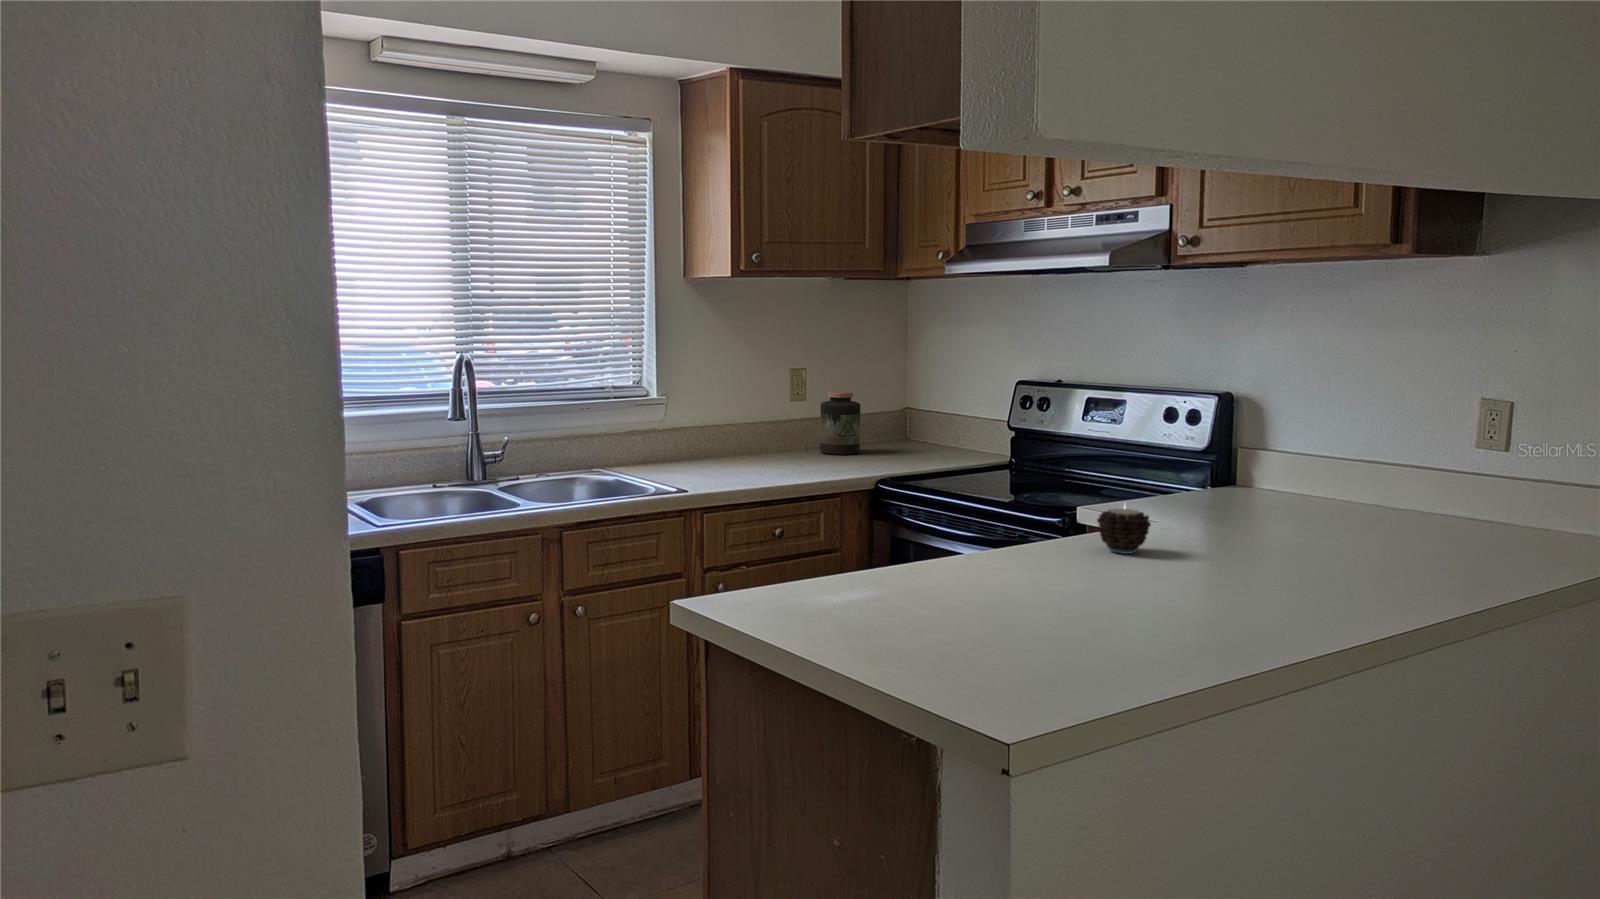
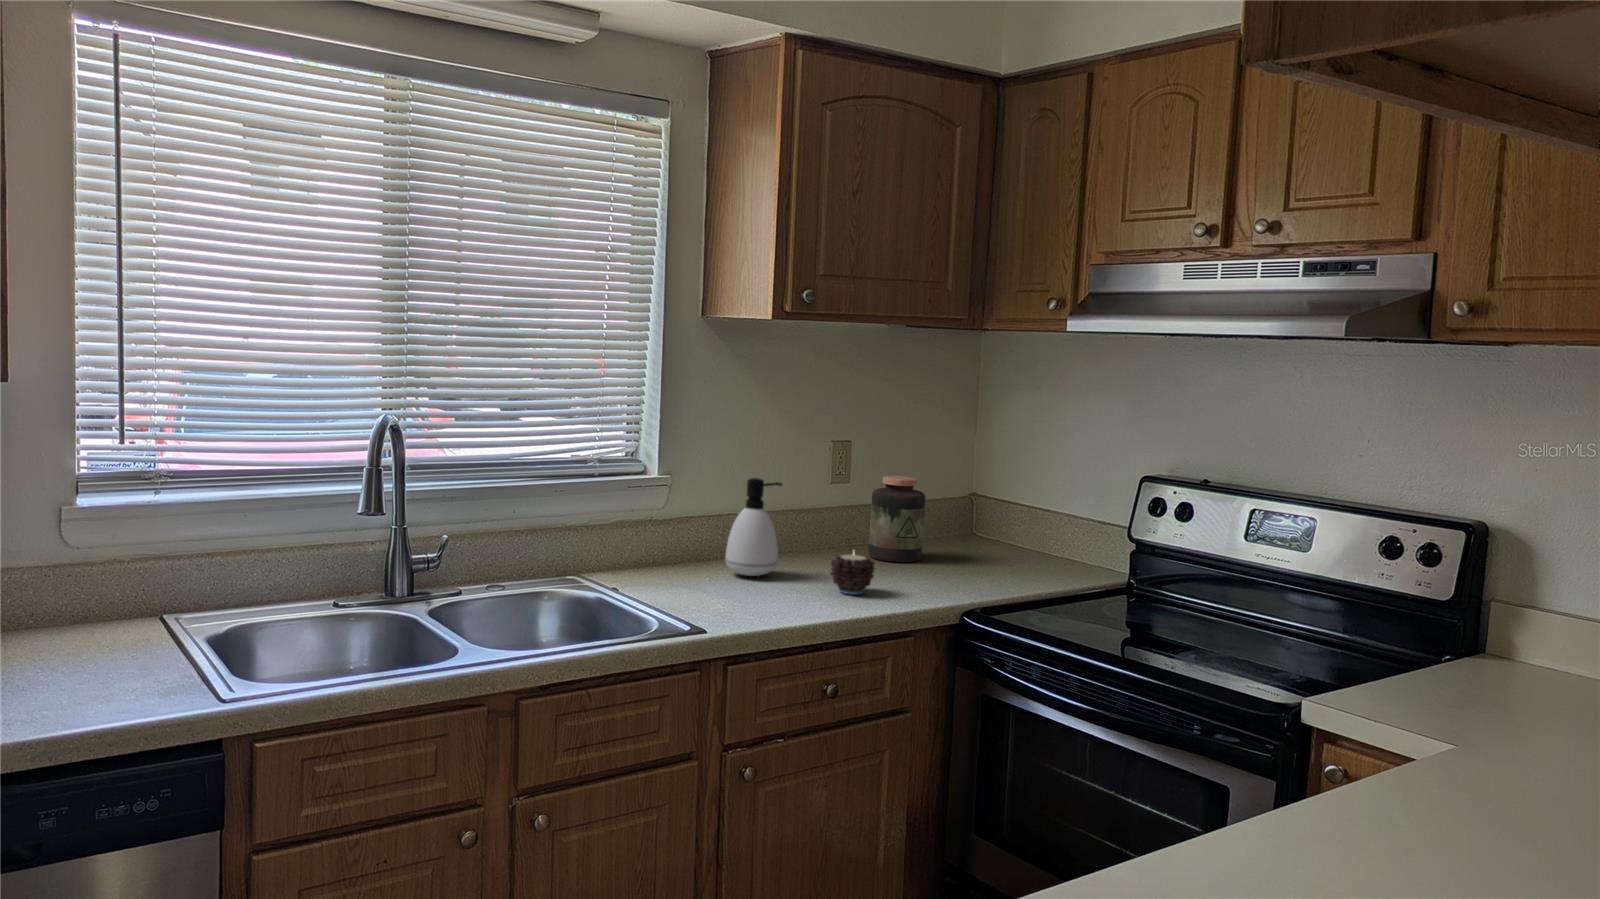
soap dispenser: none [709,393,748,464] -> present [725,478,782,576]
candle: present [1097,507,1151,554] -> present [831,554,874,595]

